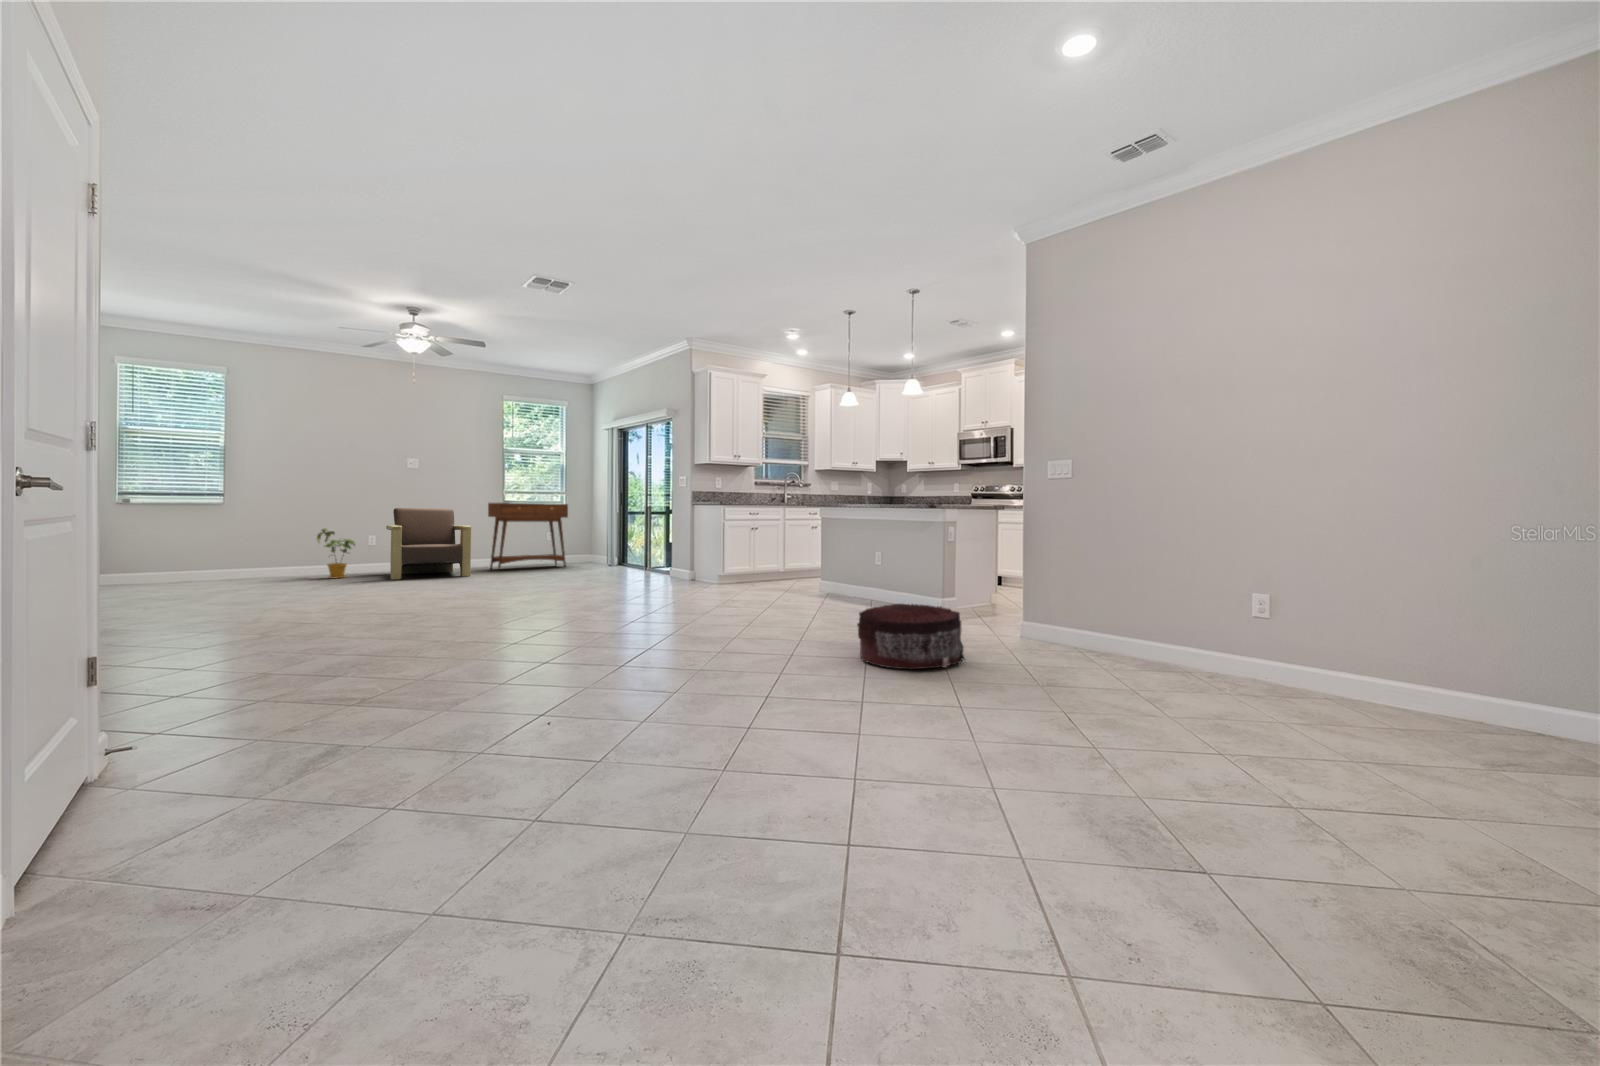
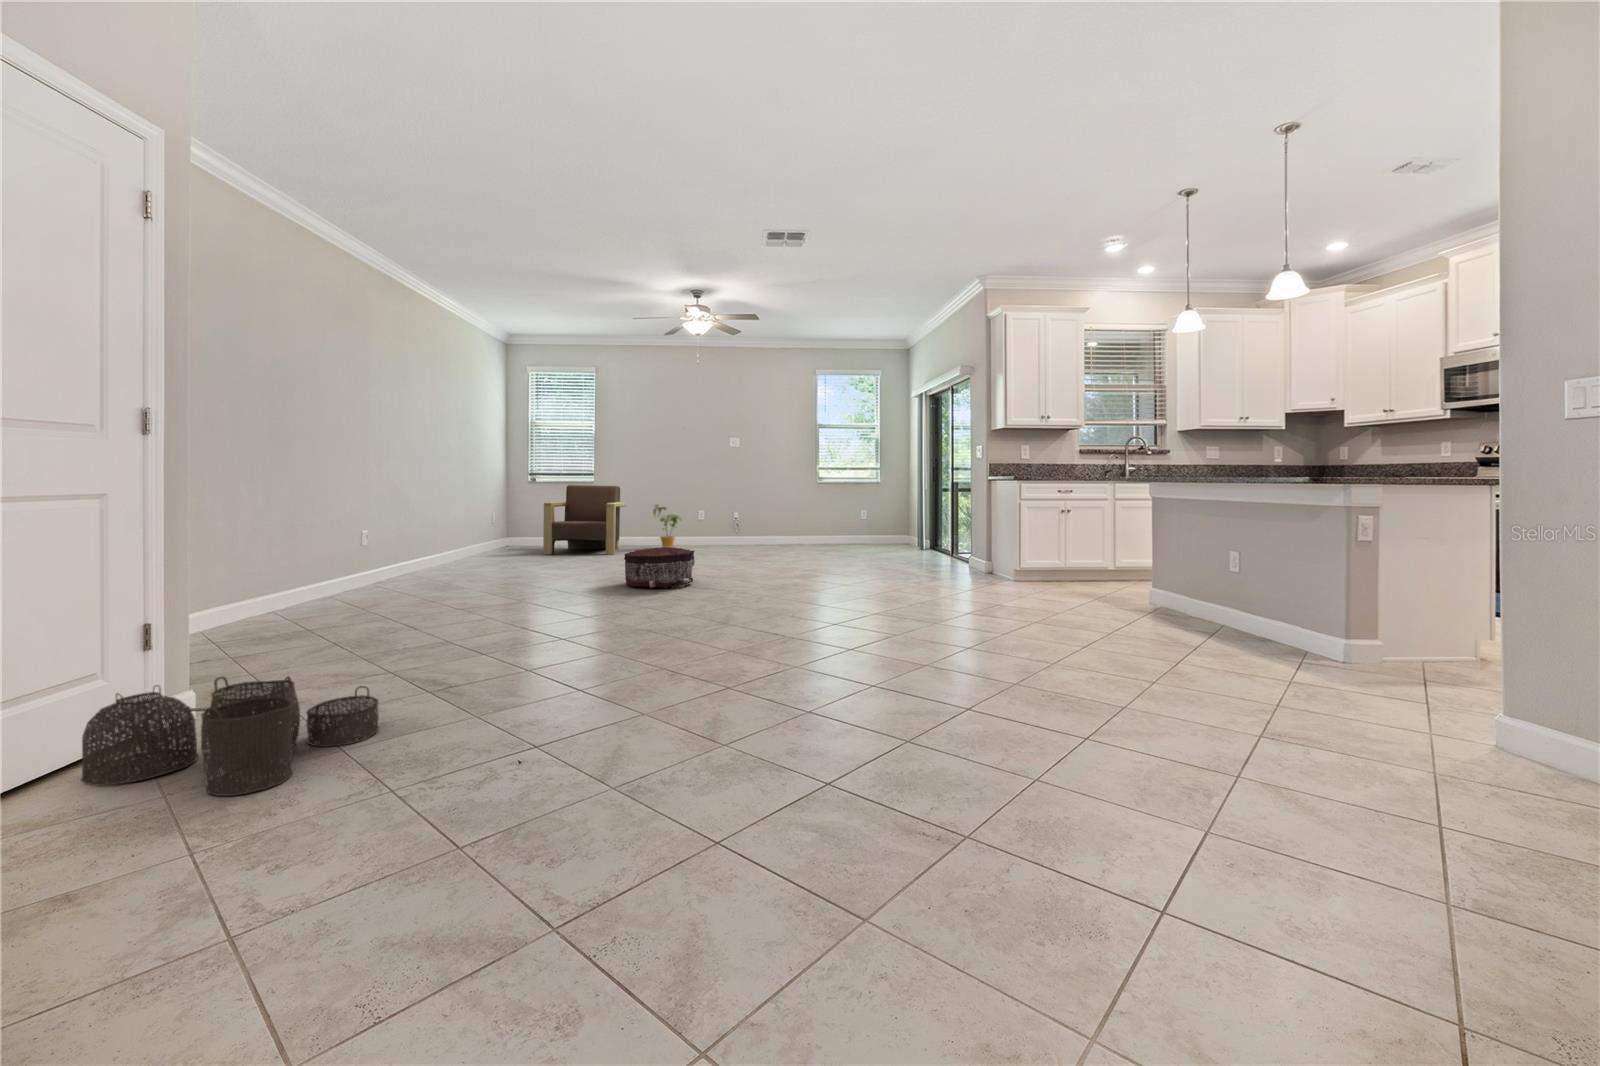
console table: present [488,503,568,570] -> none [797,480,874,550]
armchair: present [386,508,471,580] -> present [543,485,627,555]
pouf: present [857,604,964,669] -> present [624,547,695,588]
woven basket: none [84,689,367,823] -> present [80,676,379,796]

